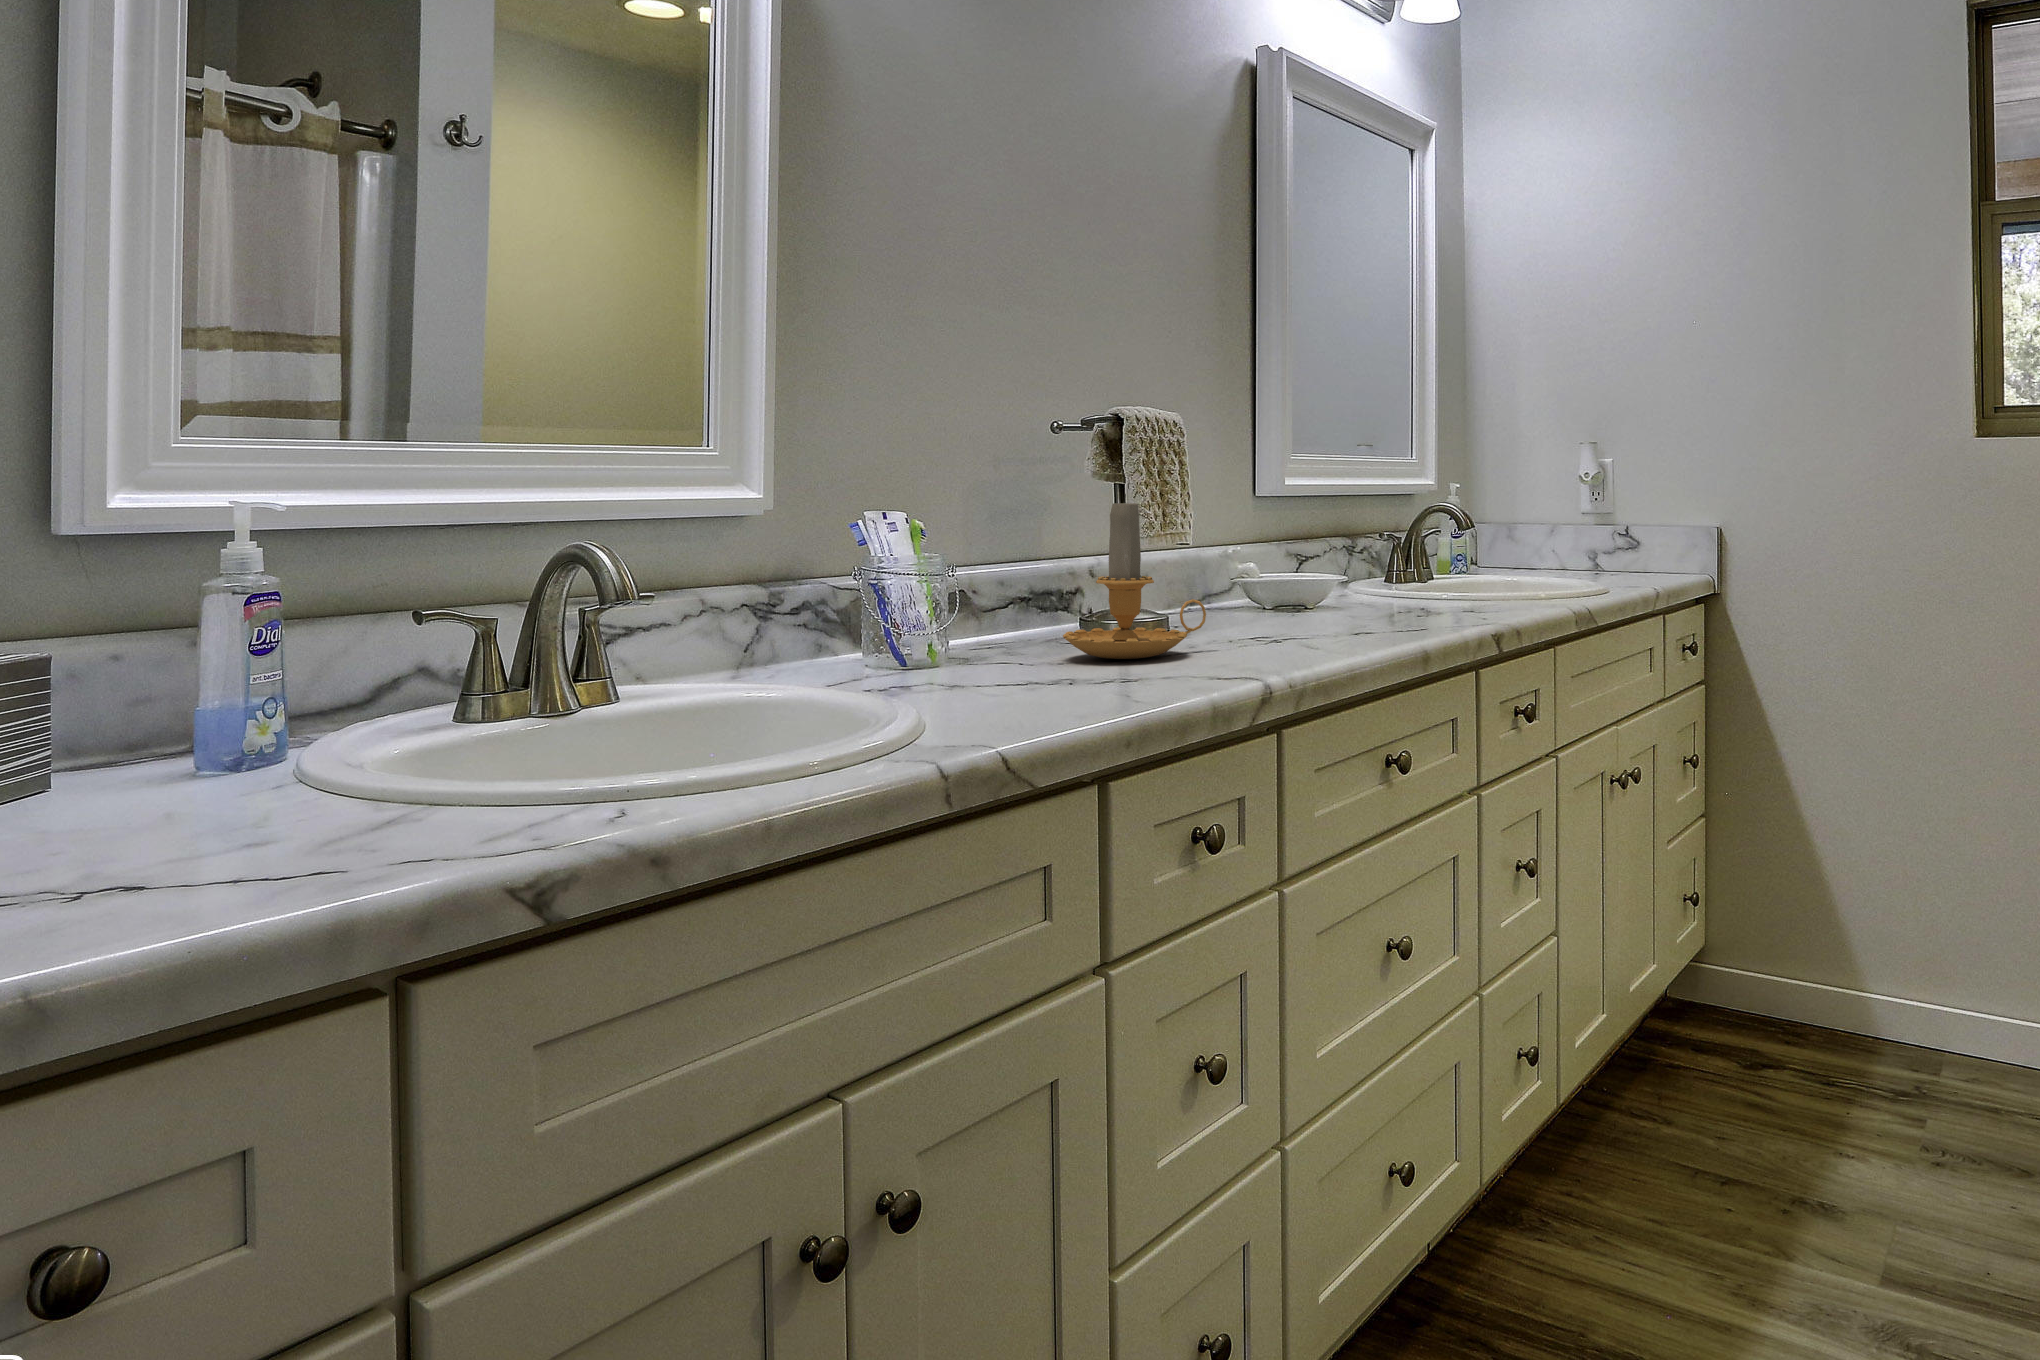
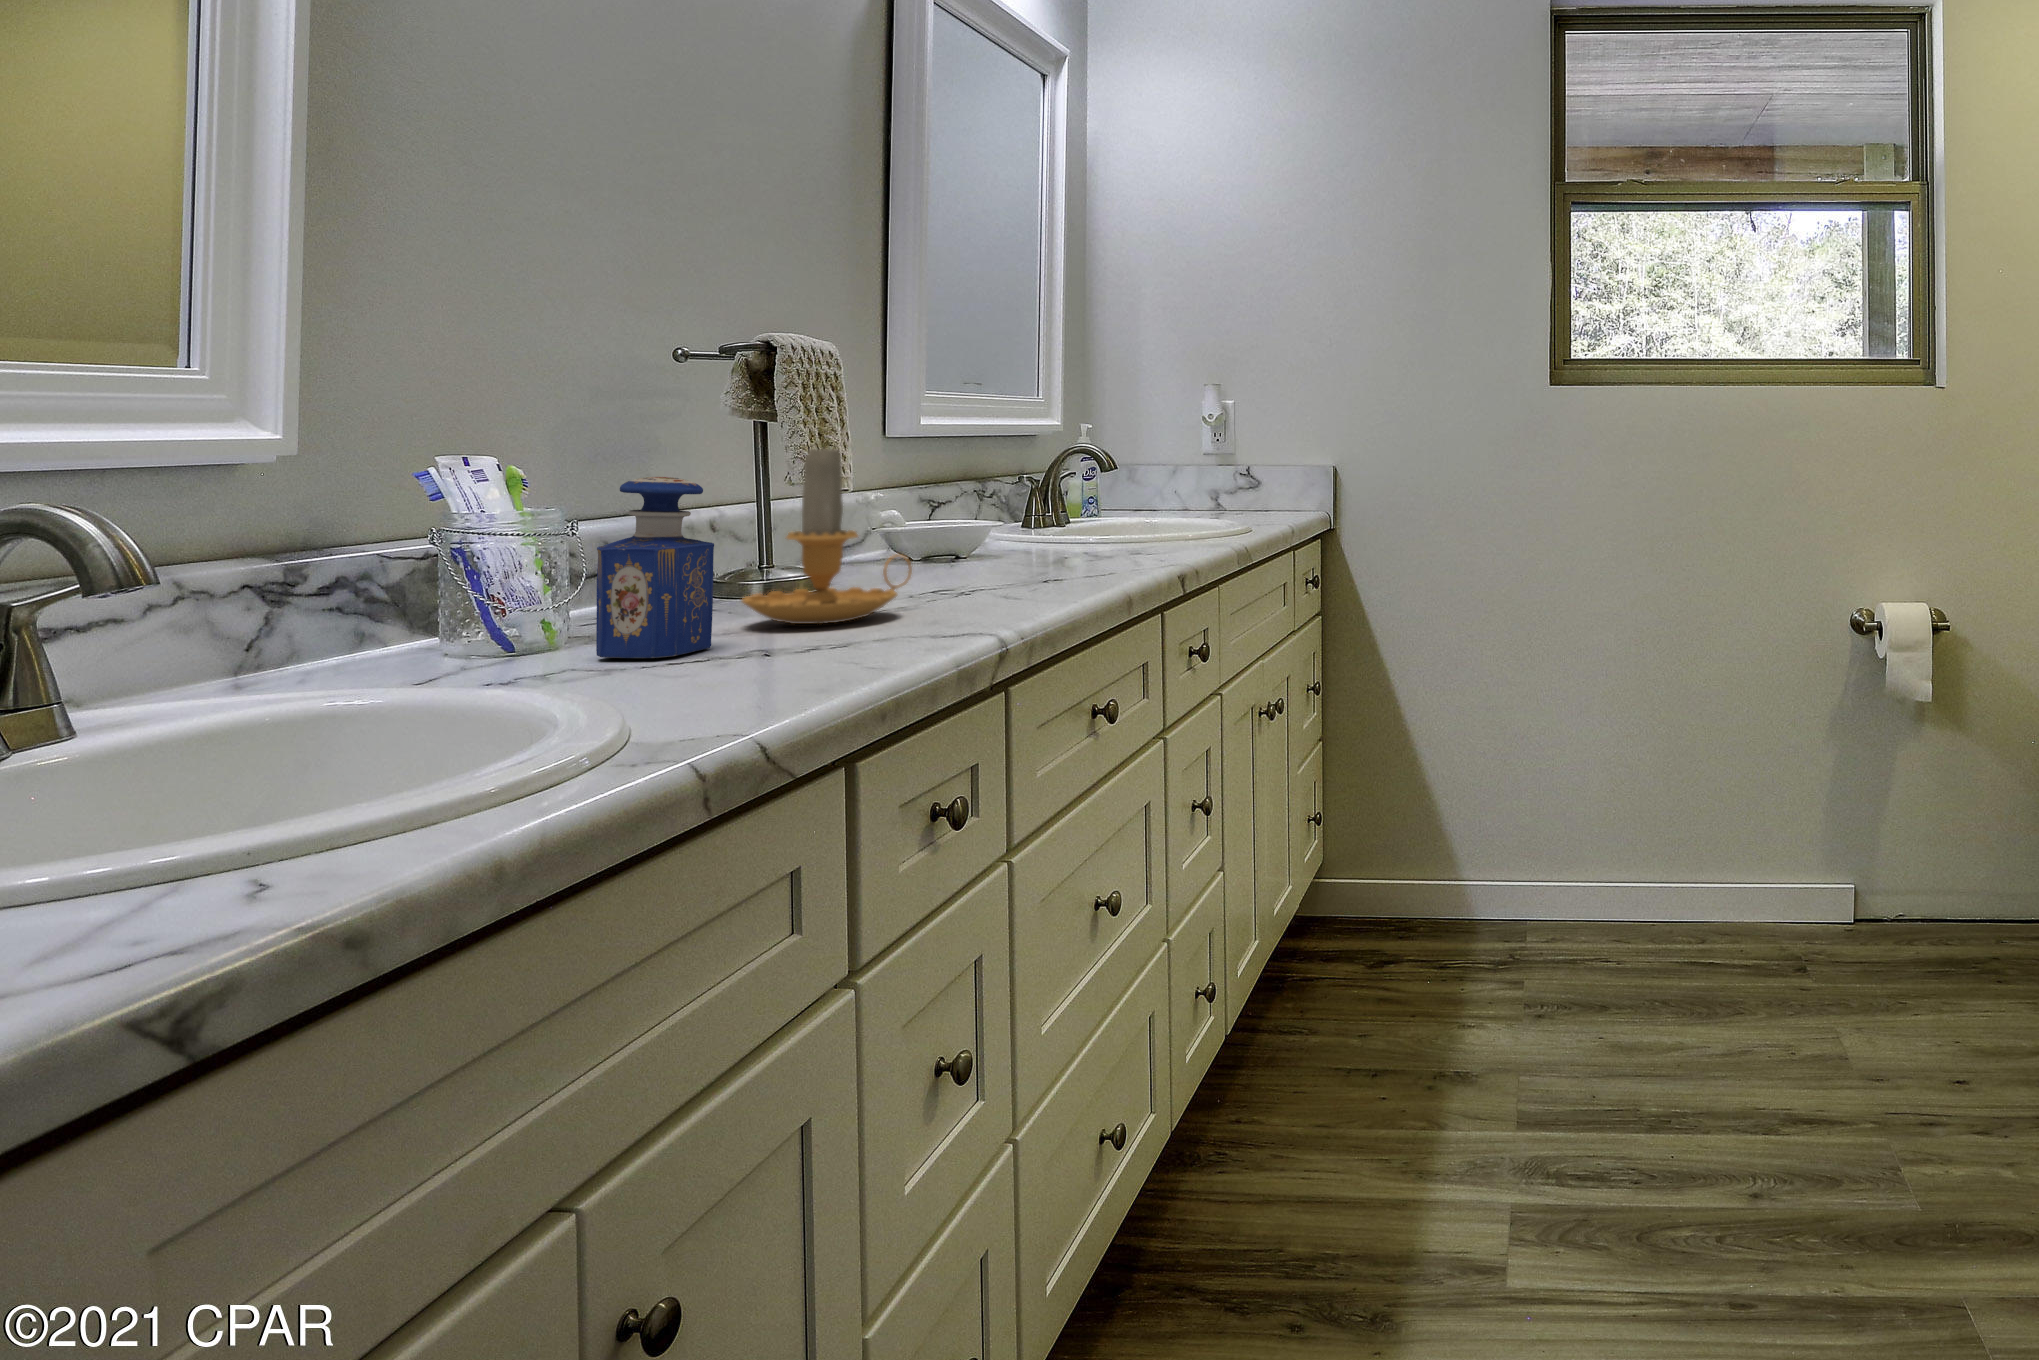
perfume bottle: none [940,527,1022,678] -> present [596,477,714,658]

